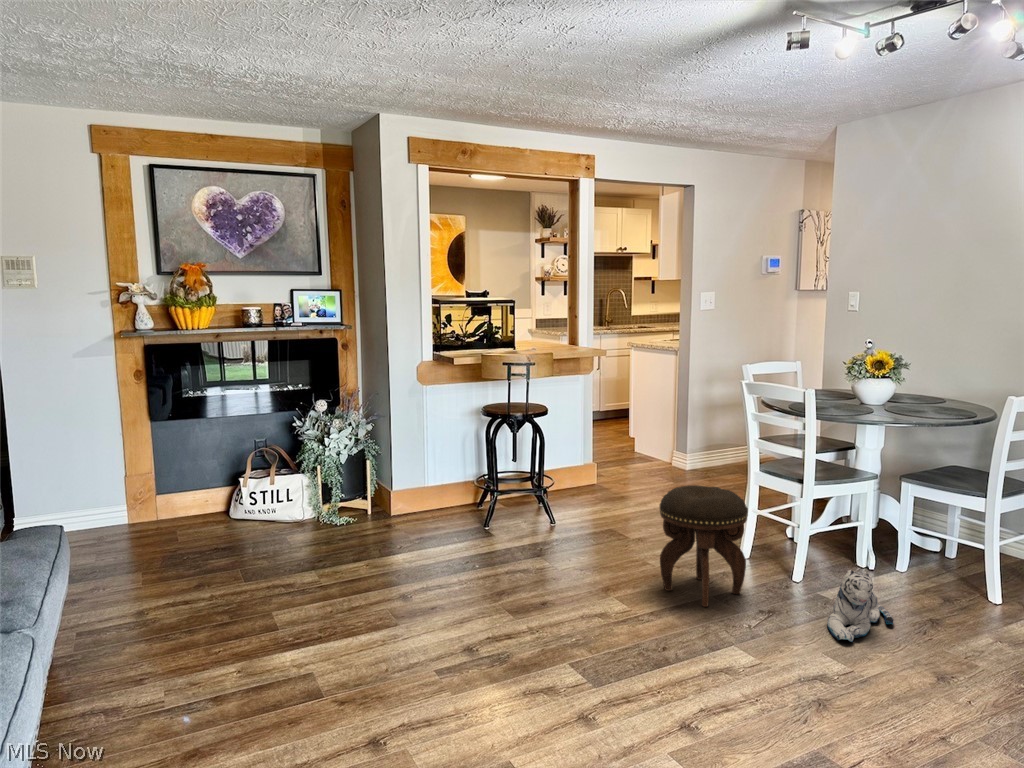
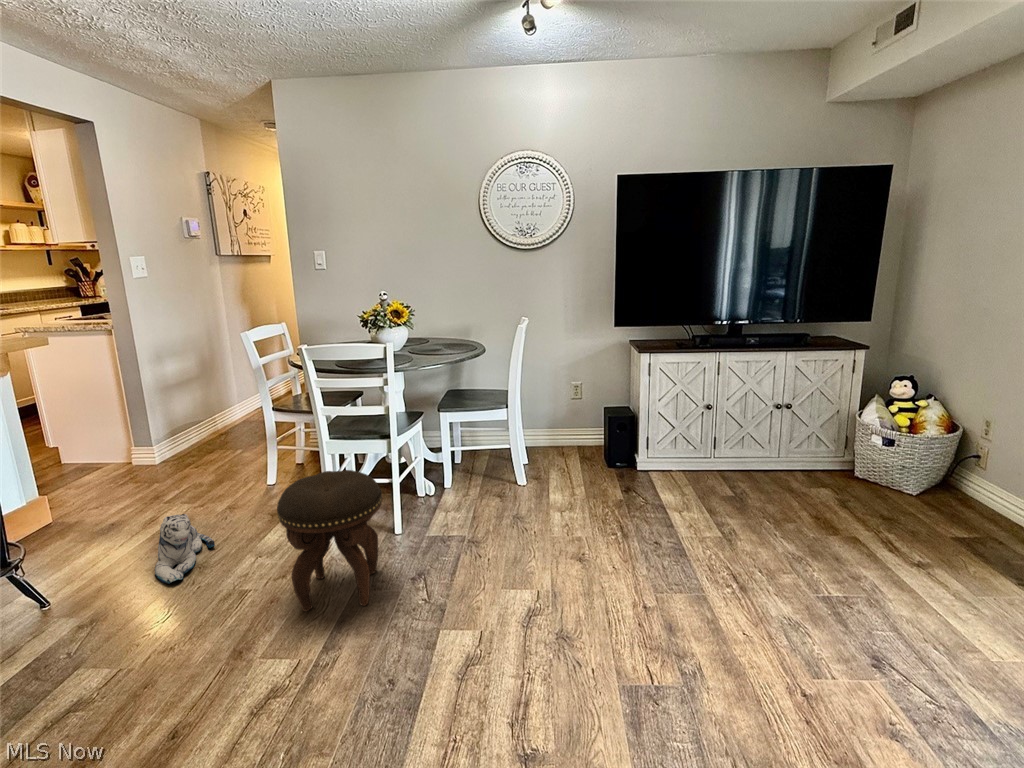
plush toy: present [827,570,893,642] -> present [155,514,215,584]

